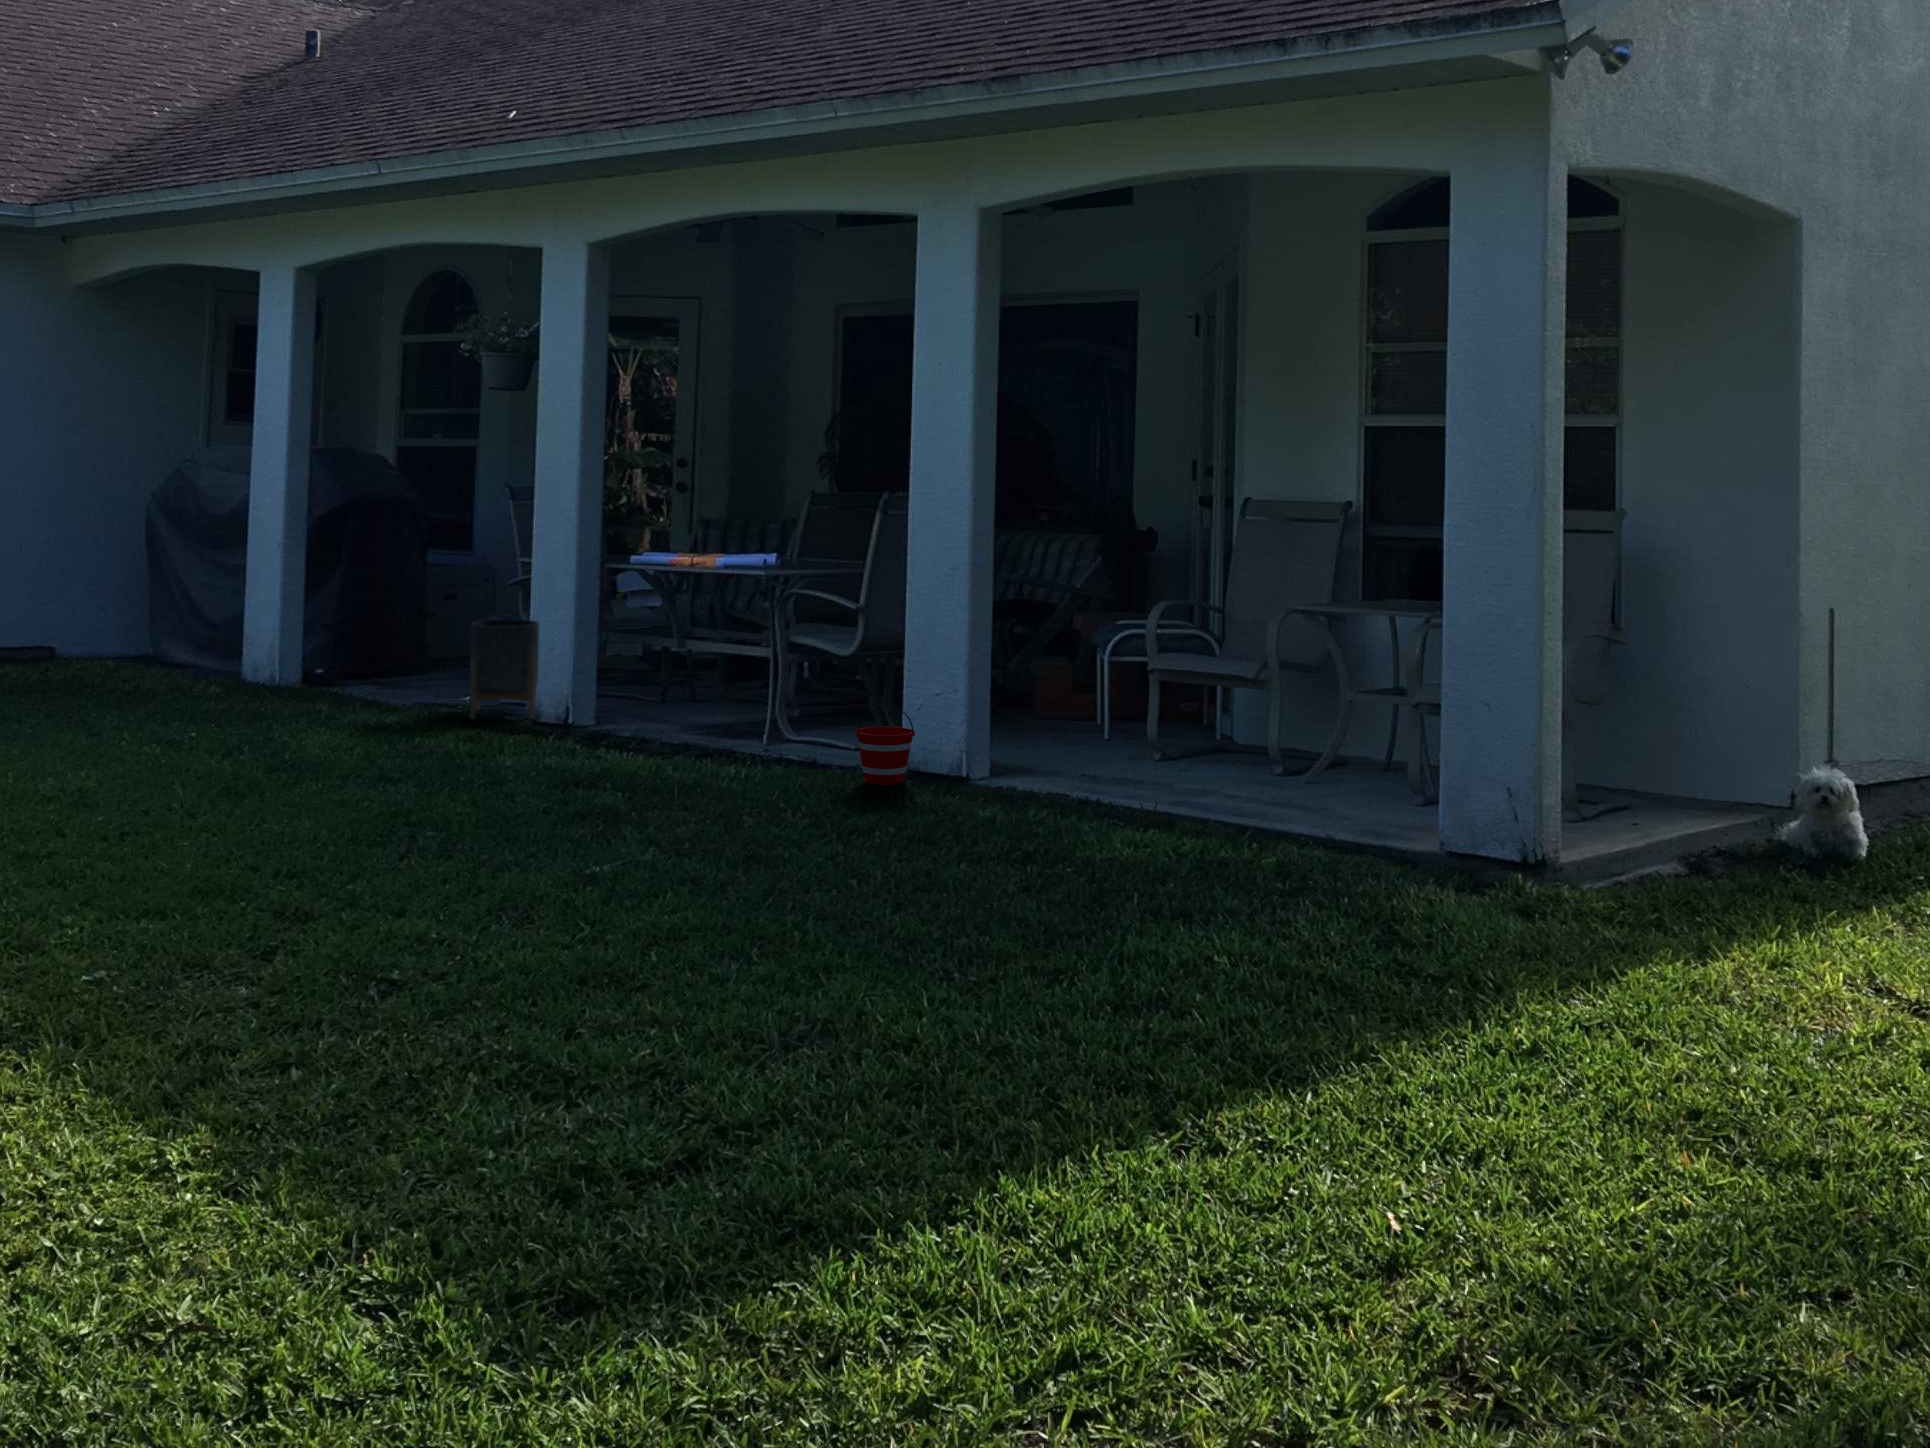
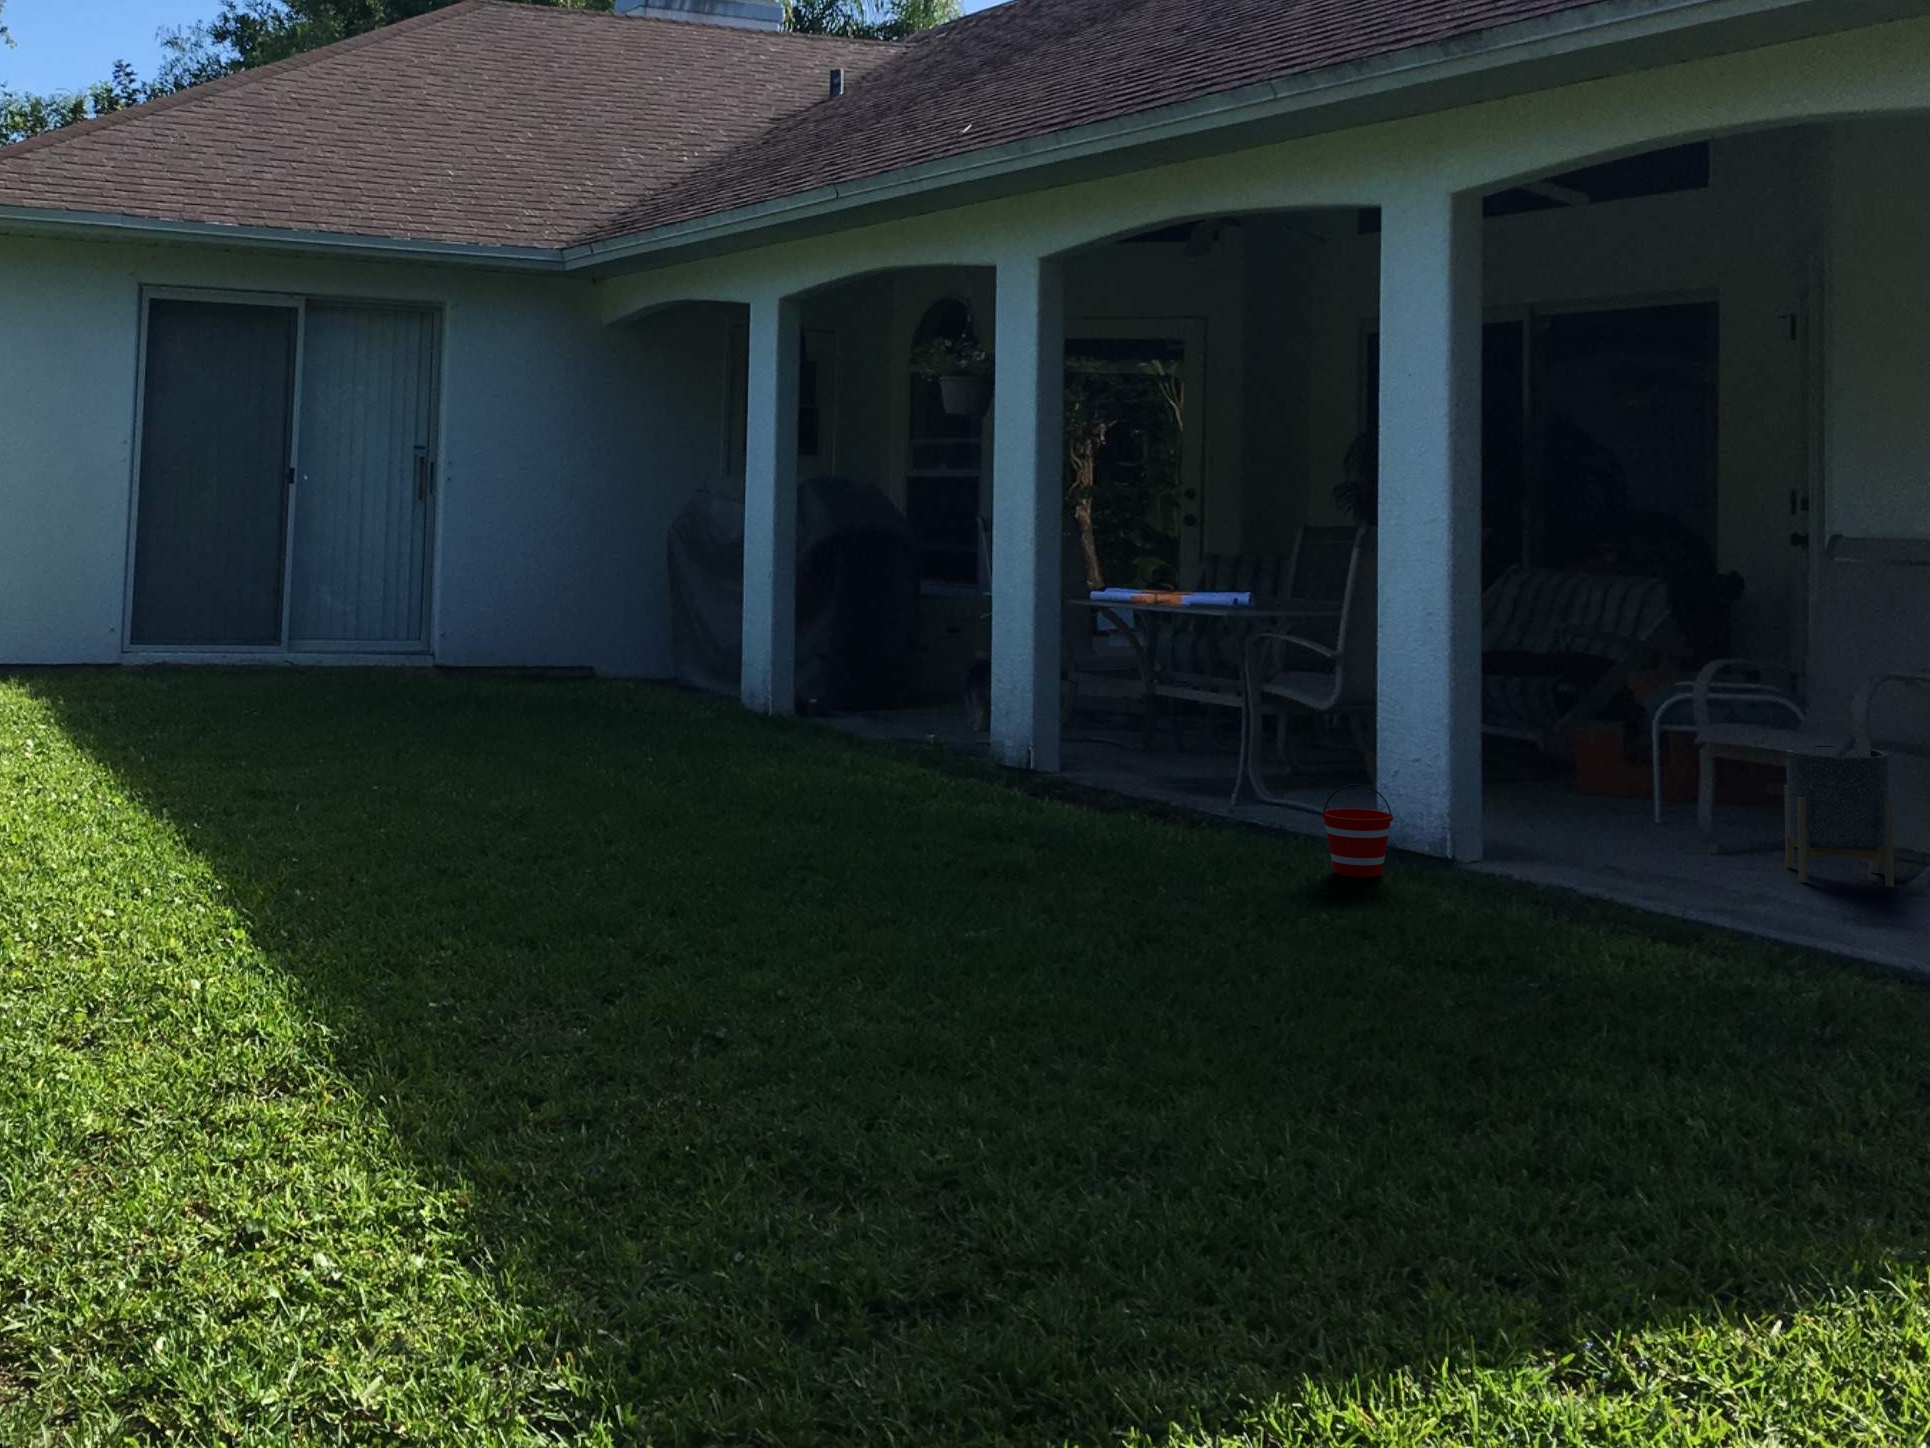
planter: present [470,619,539,719] -> present [1785,745,1894,887]

